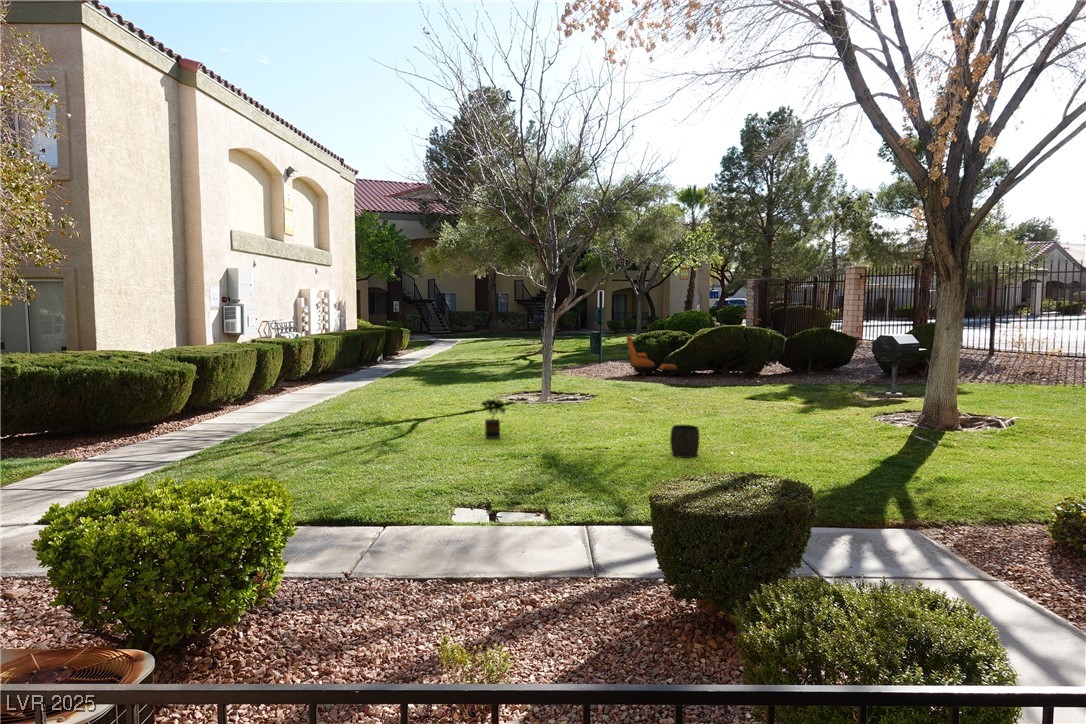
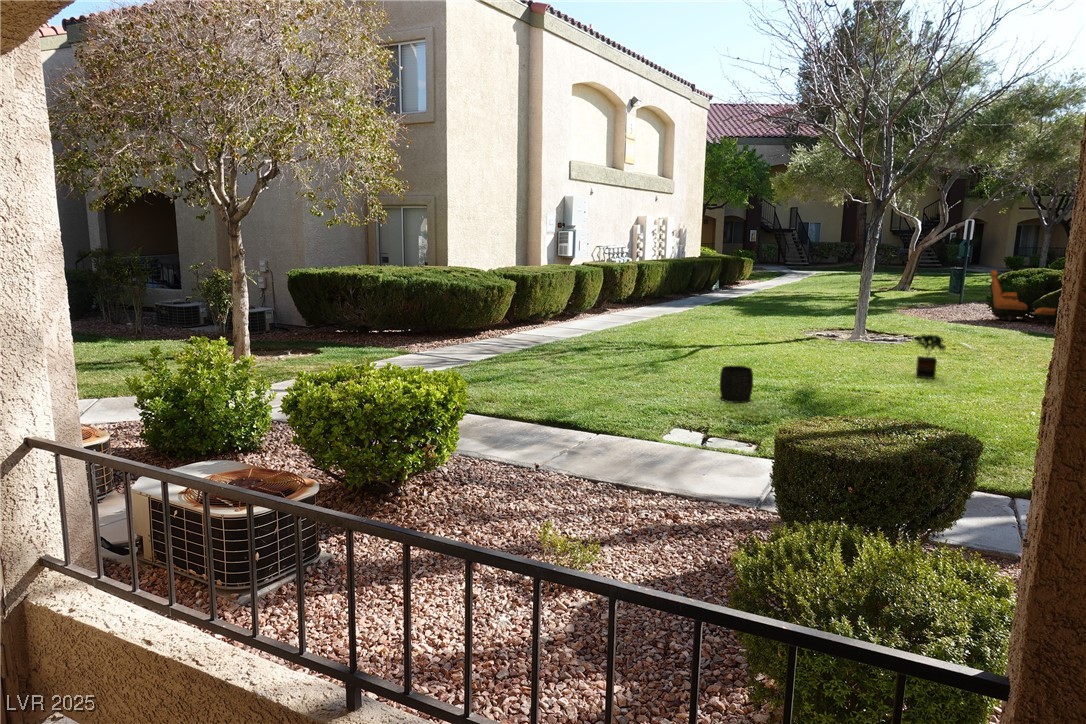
potted tree: present [481,399,505,439] -> present [914,334,946,379]
woven basket: present [670,425,699,458] -> present [720,366,753,403]

